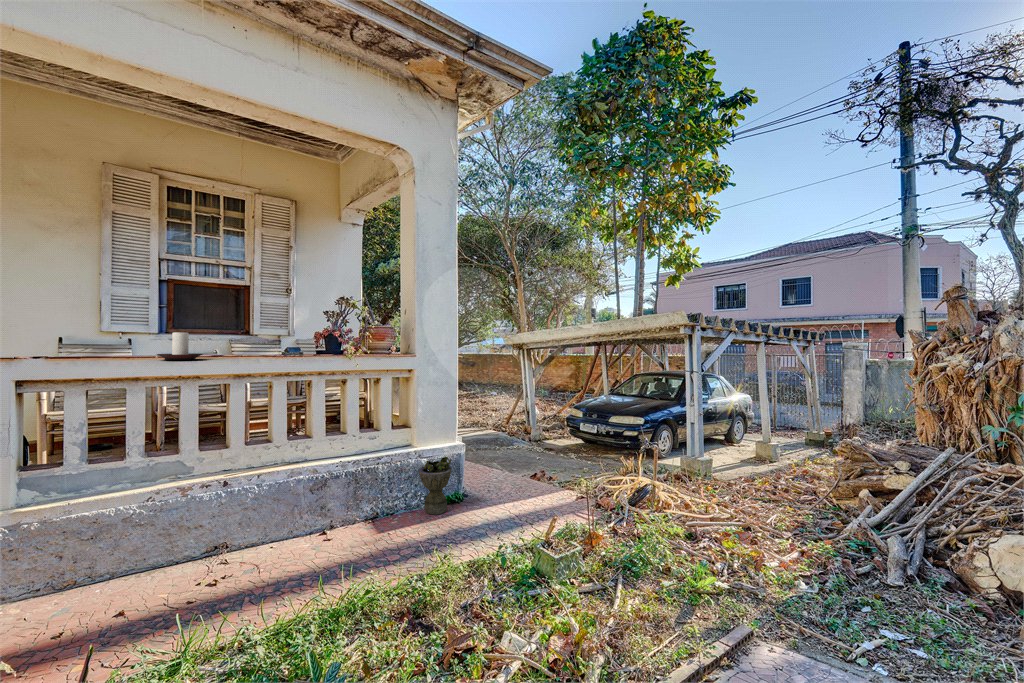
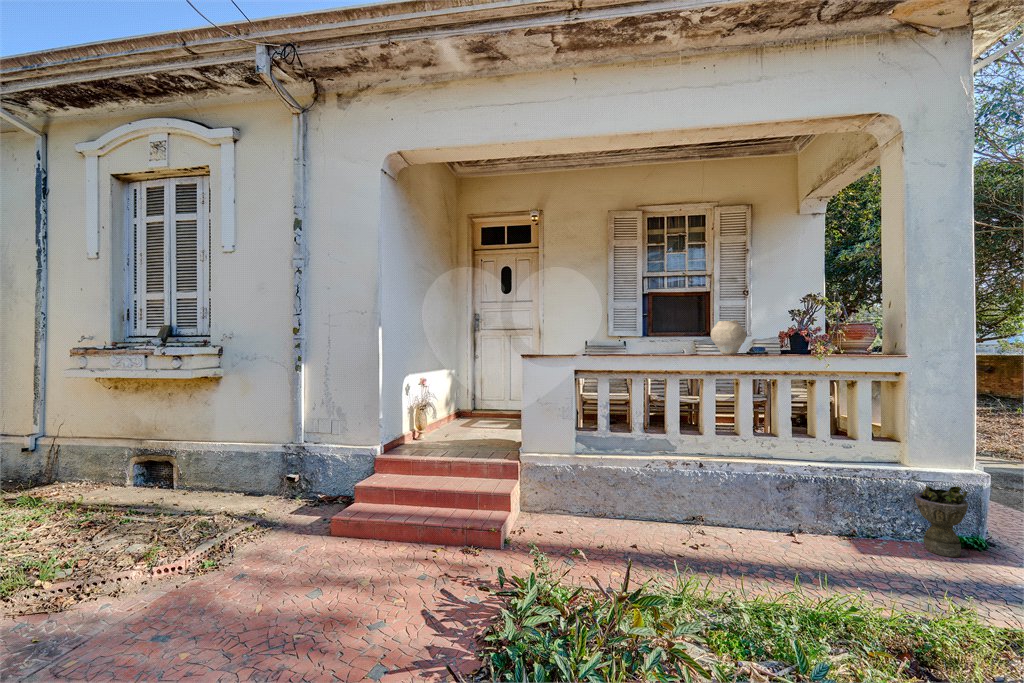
vase: none [243,318,283,354] -> present [711,320,746,354]
candle holder: present [157,332,203,360] -> none [650,334,683,358]

